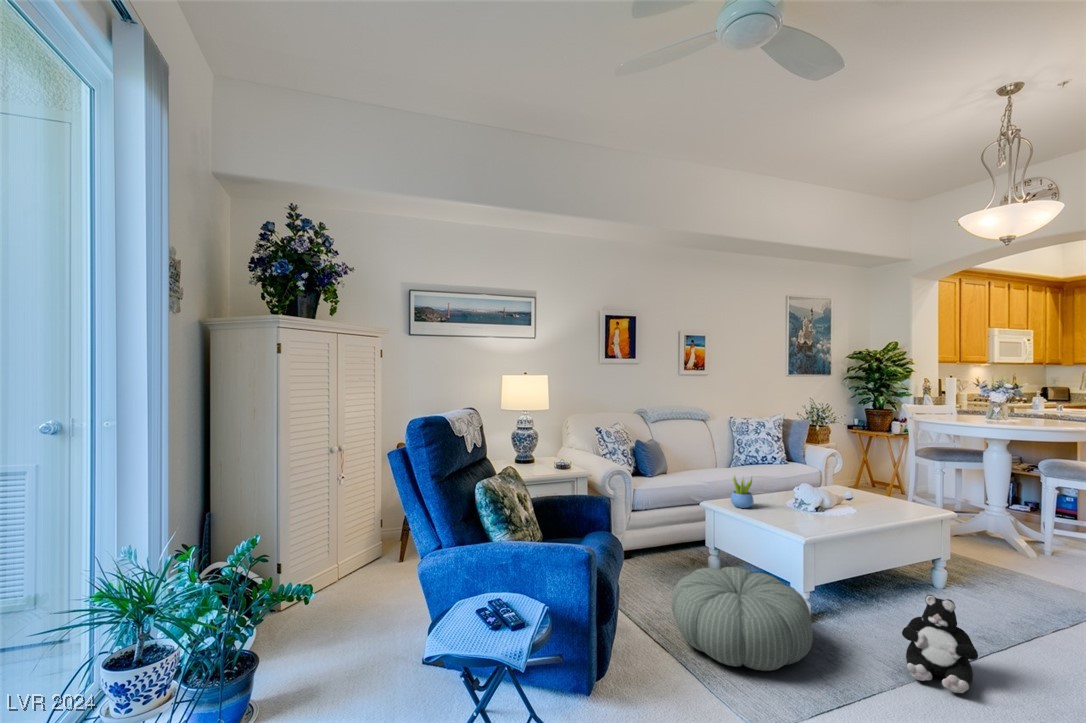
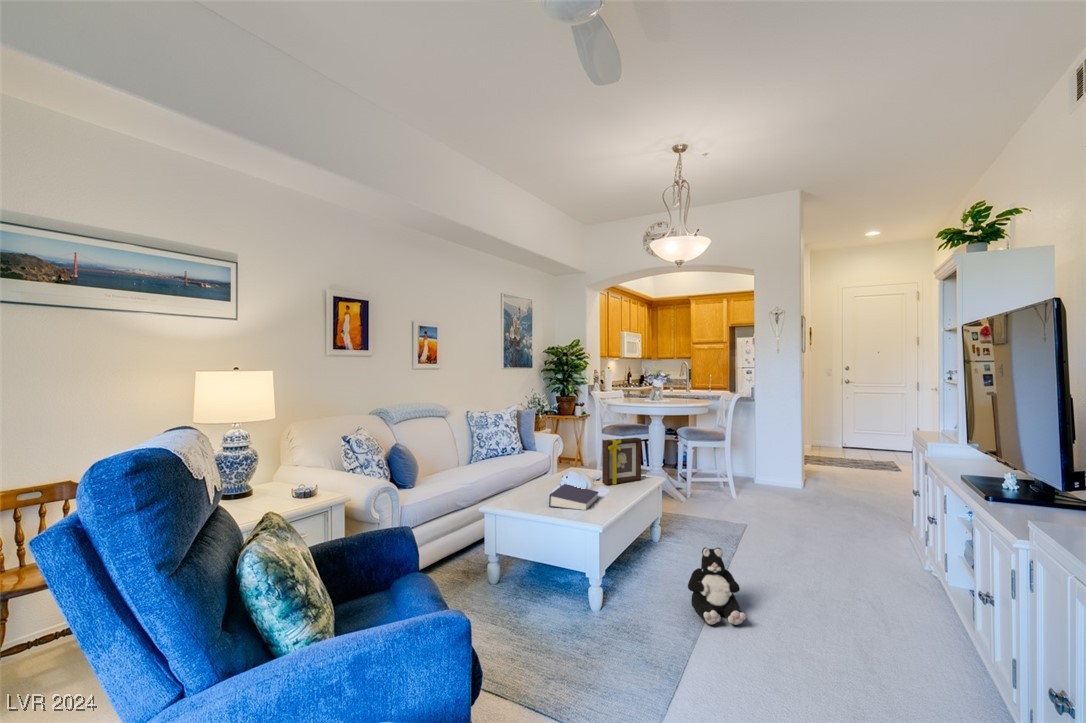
picture frame: none [848,459,907,512] -> present [602,438,641,485]
succulent plant: present [731,476,754,508] -> none [513,468,536,504]
book: none [761,497,825,525] -> present [549,484,598,511]
pouf: present [672,567,813,671] -> none [501,567,642,682]

